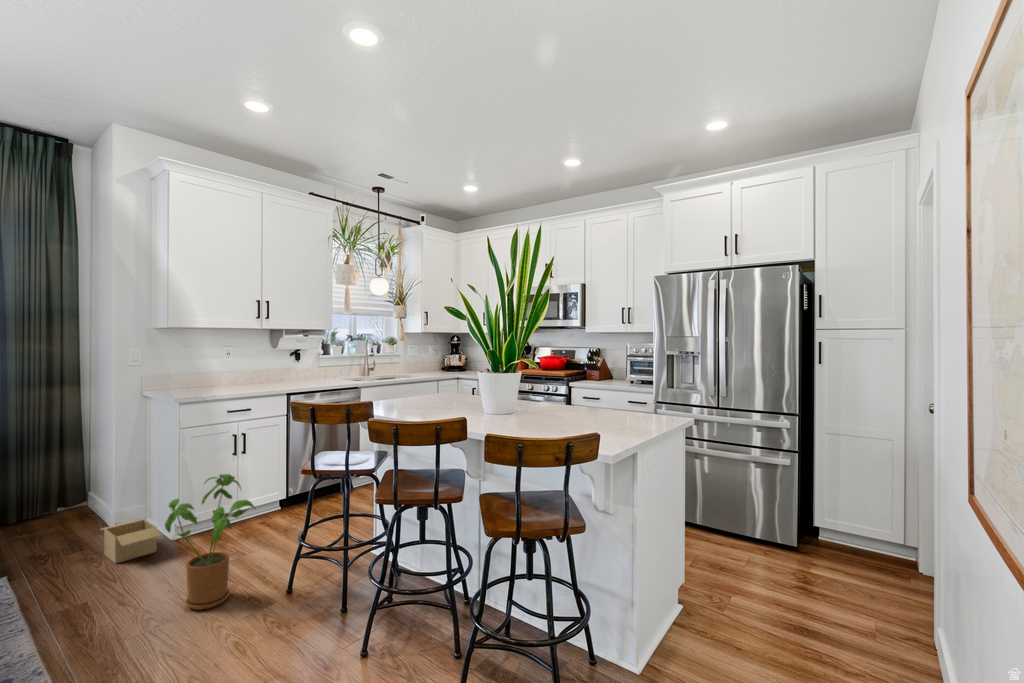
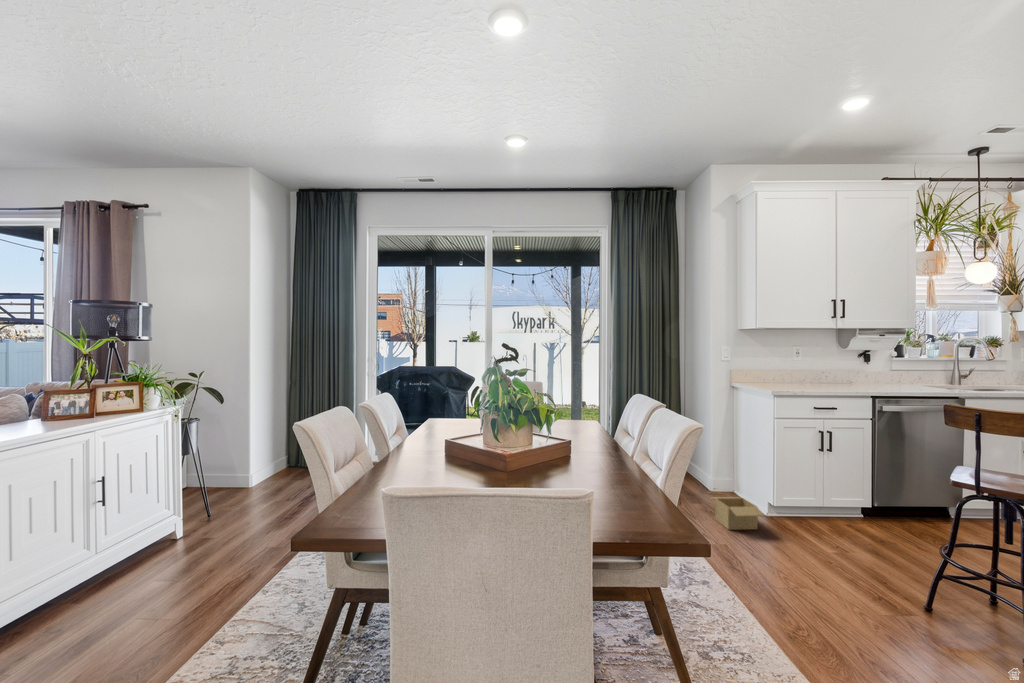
house plant: present [165,474,256,610] -> none [796,469,888,597]

